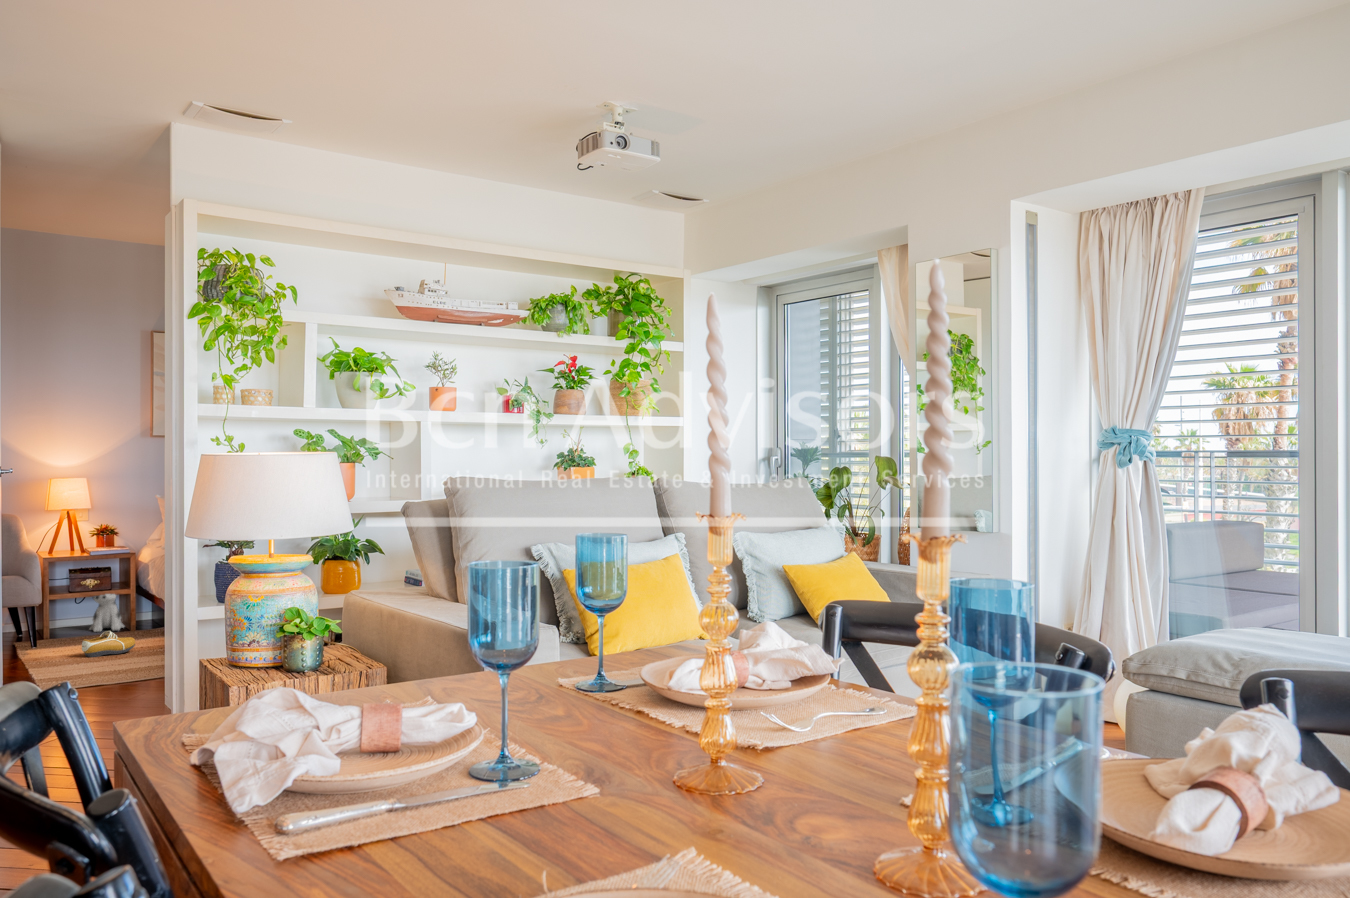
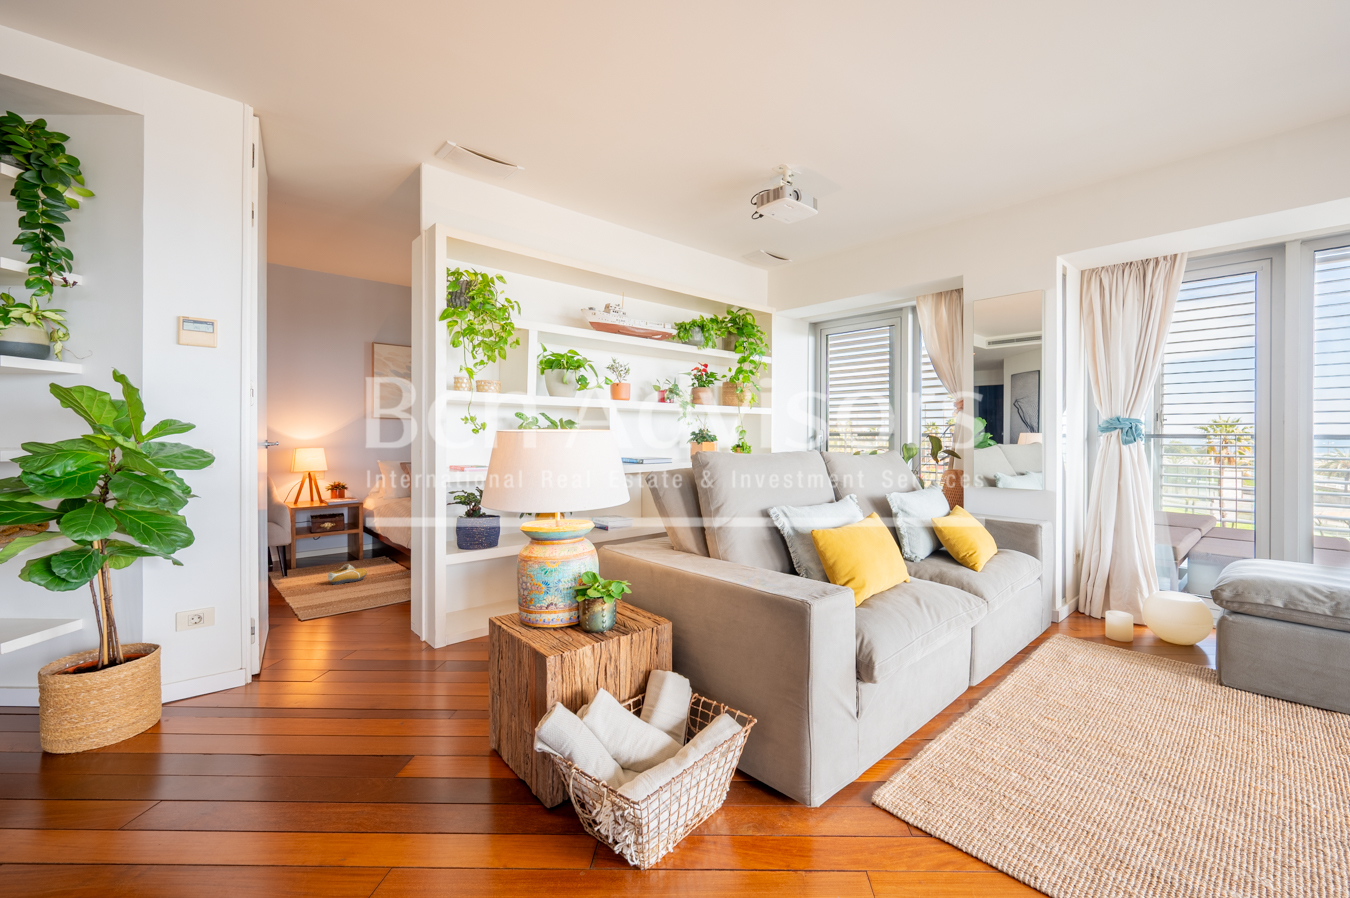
plush toy: present [89,594,124,632] -> none [326,523,352,561]

